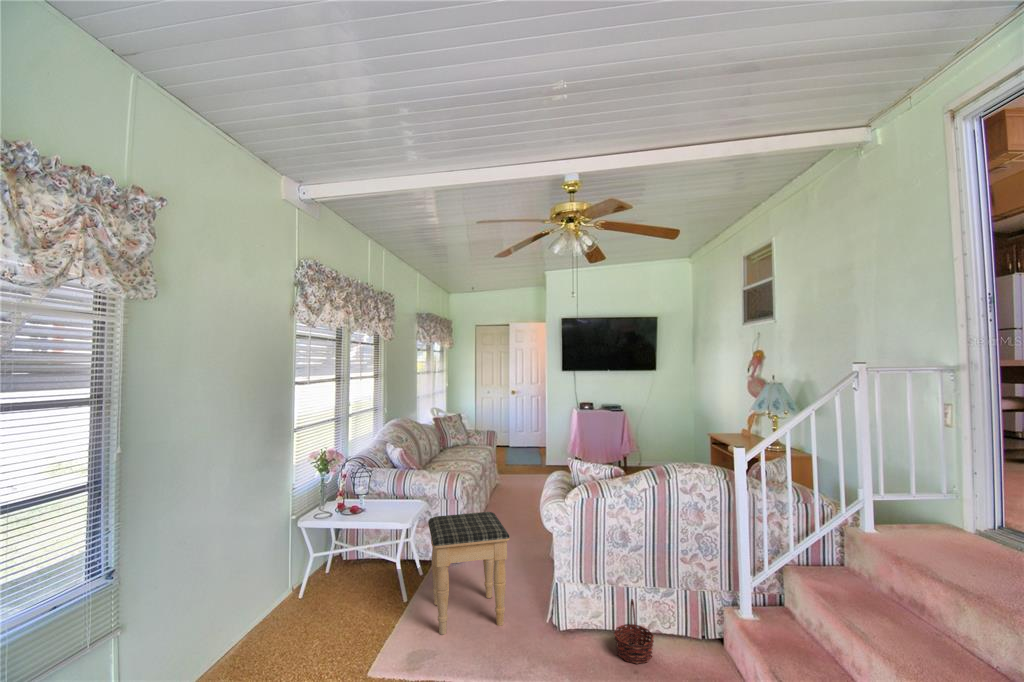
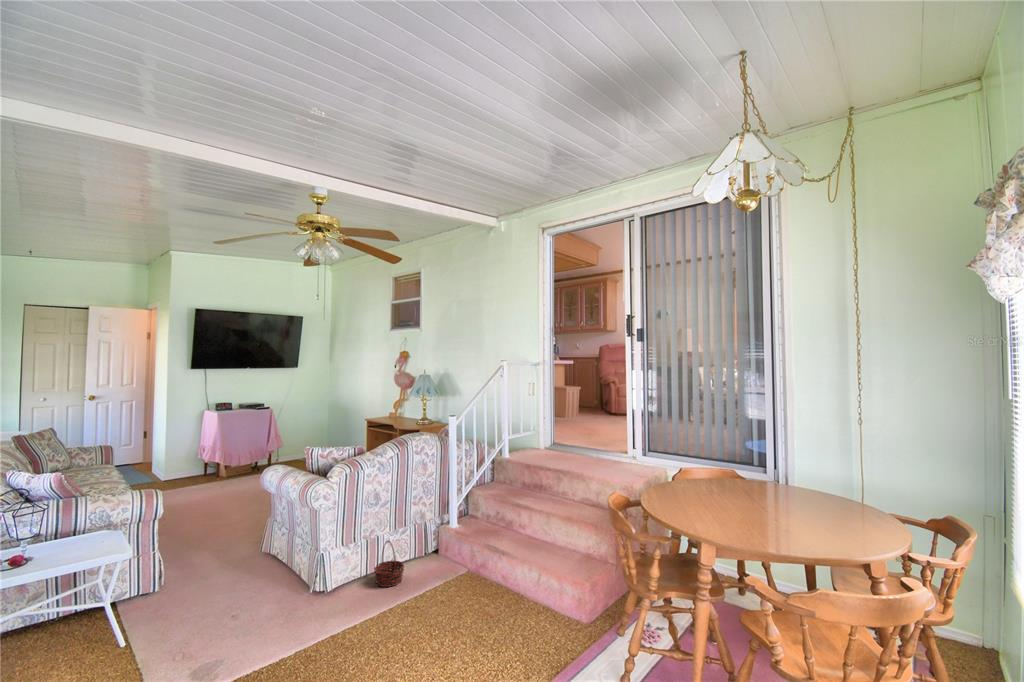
footstool: present [428,512,510,635] -> none [156,513,275,645]

